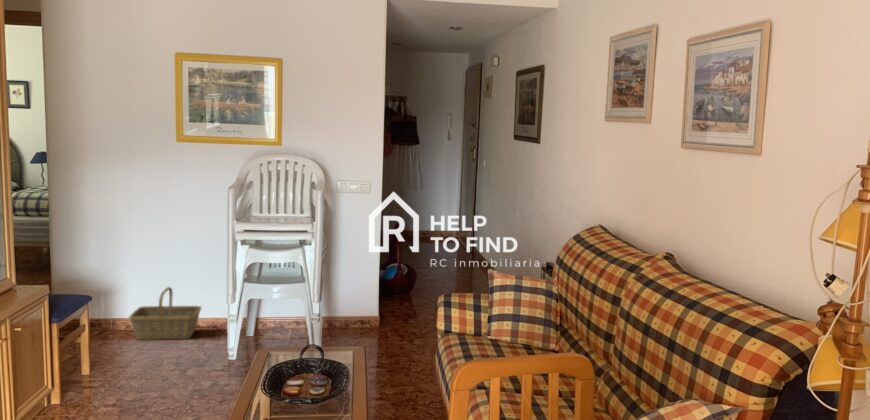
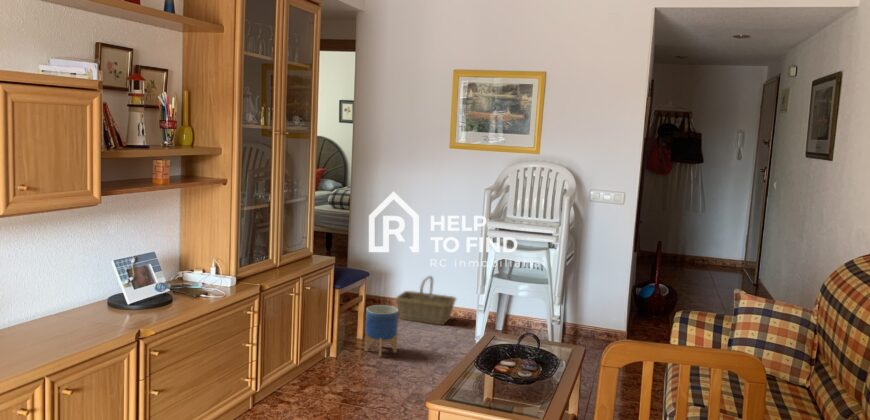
planter: none [97,330,139,391] -> present [365,305,399,357]

